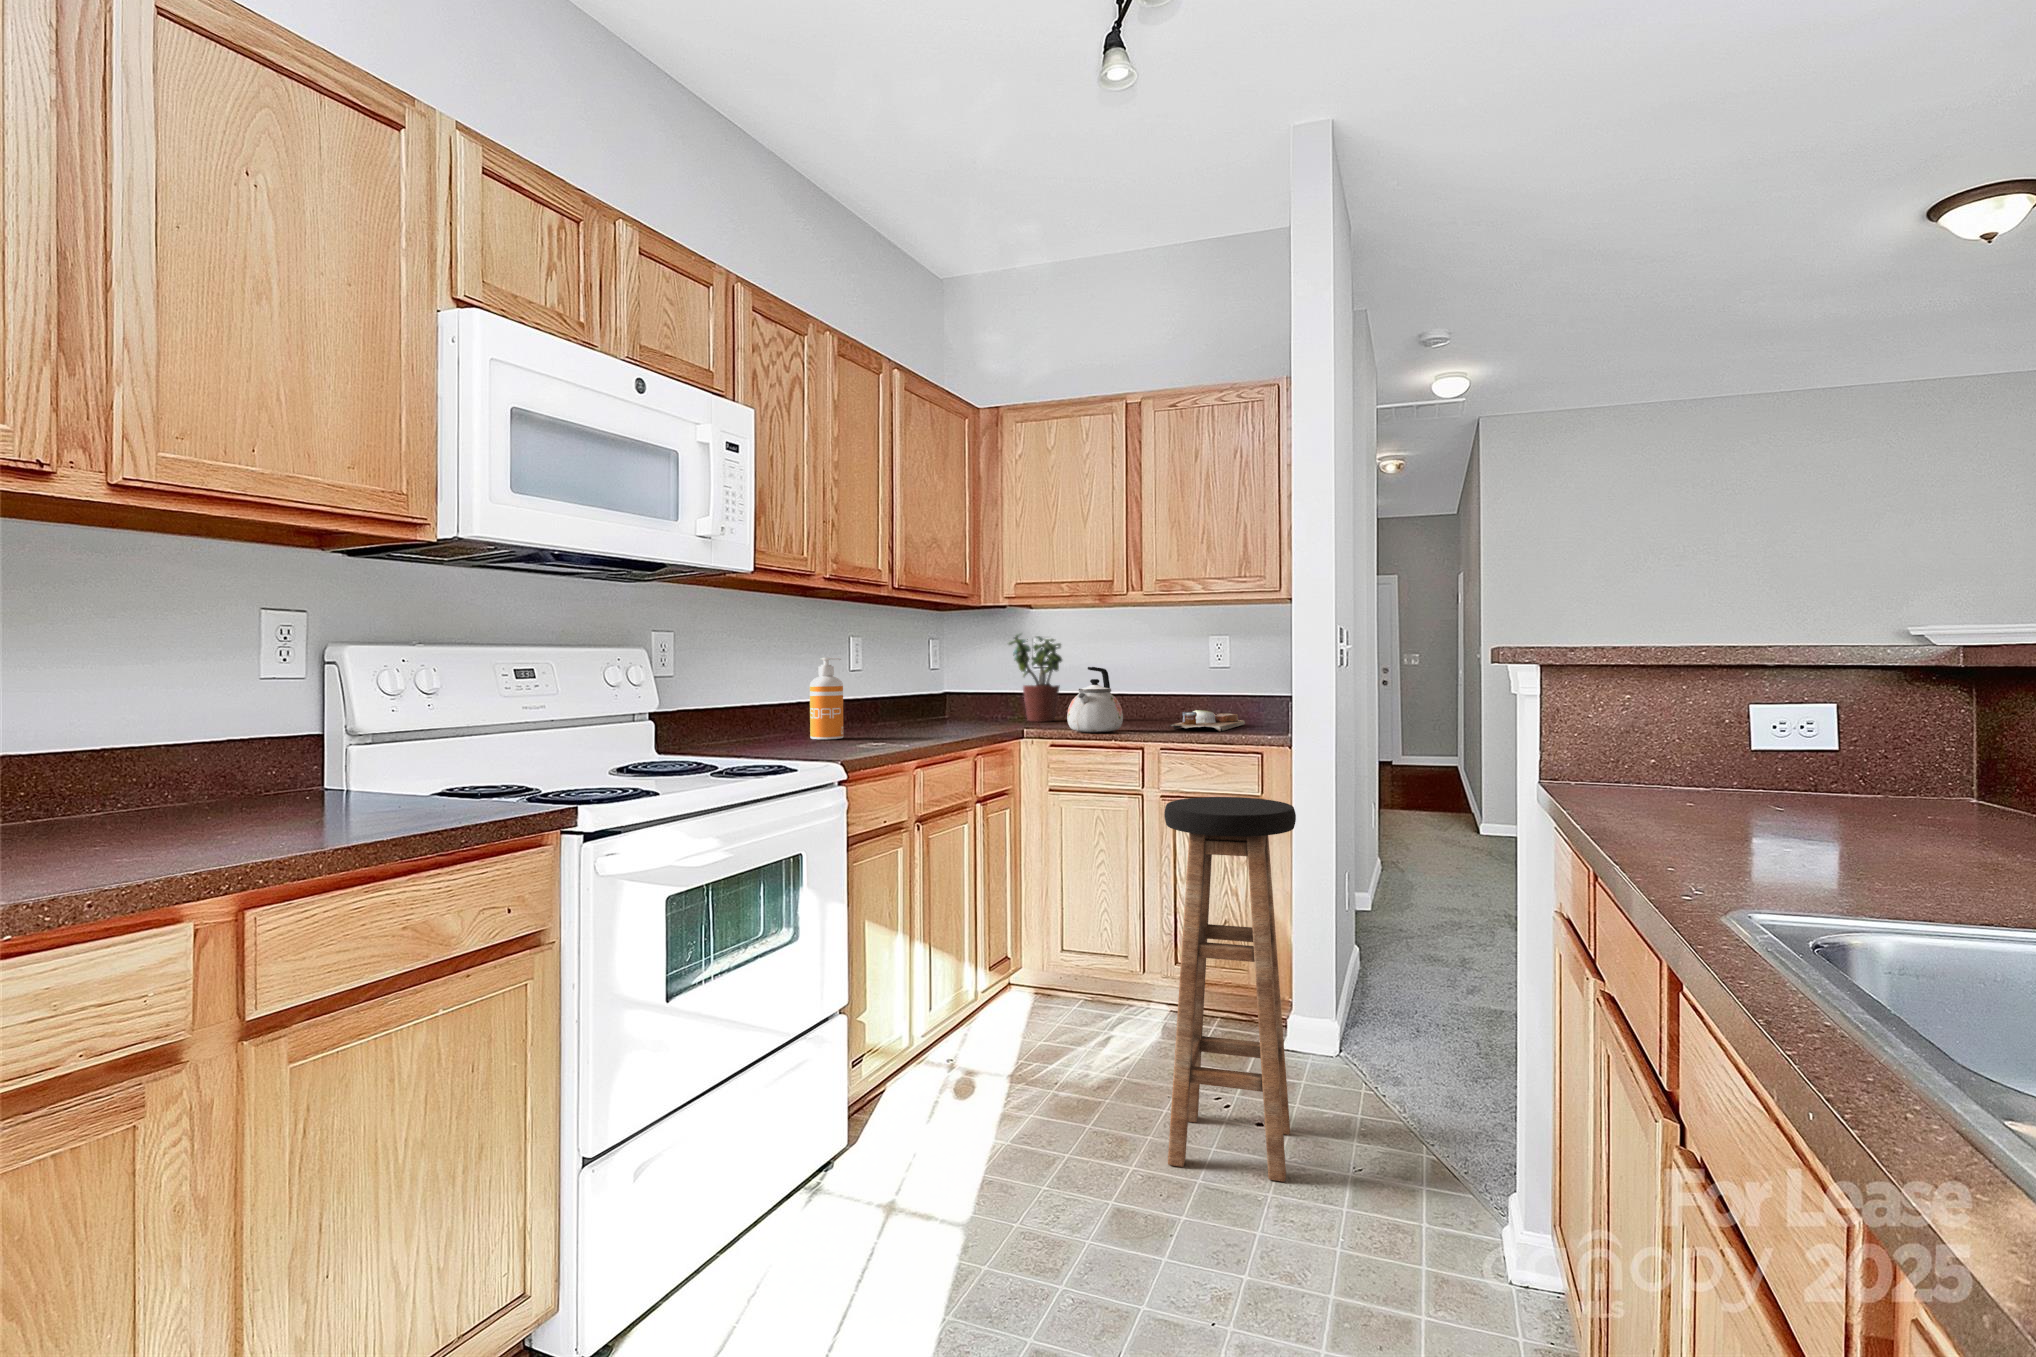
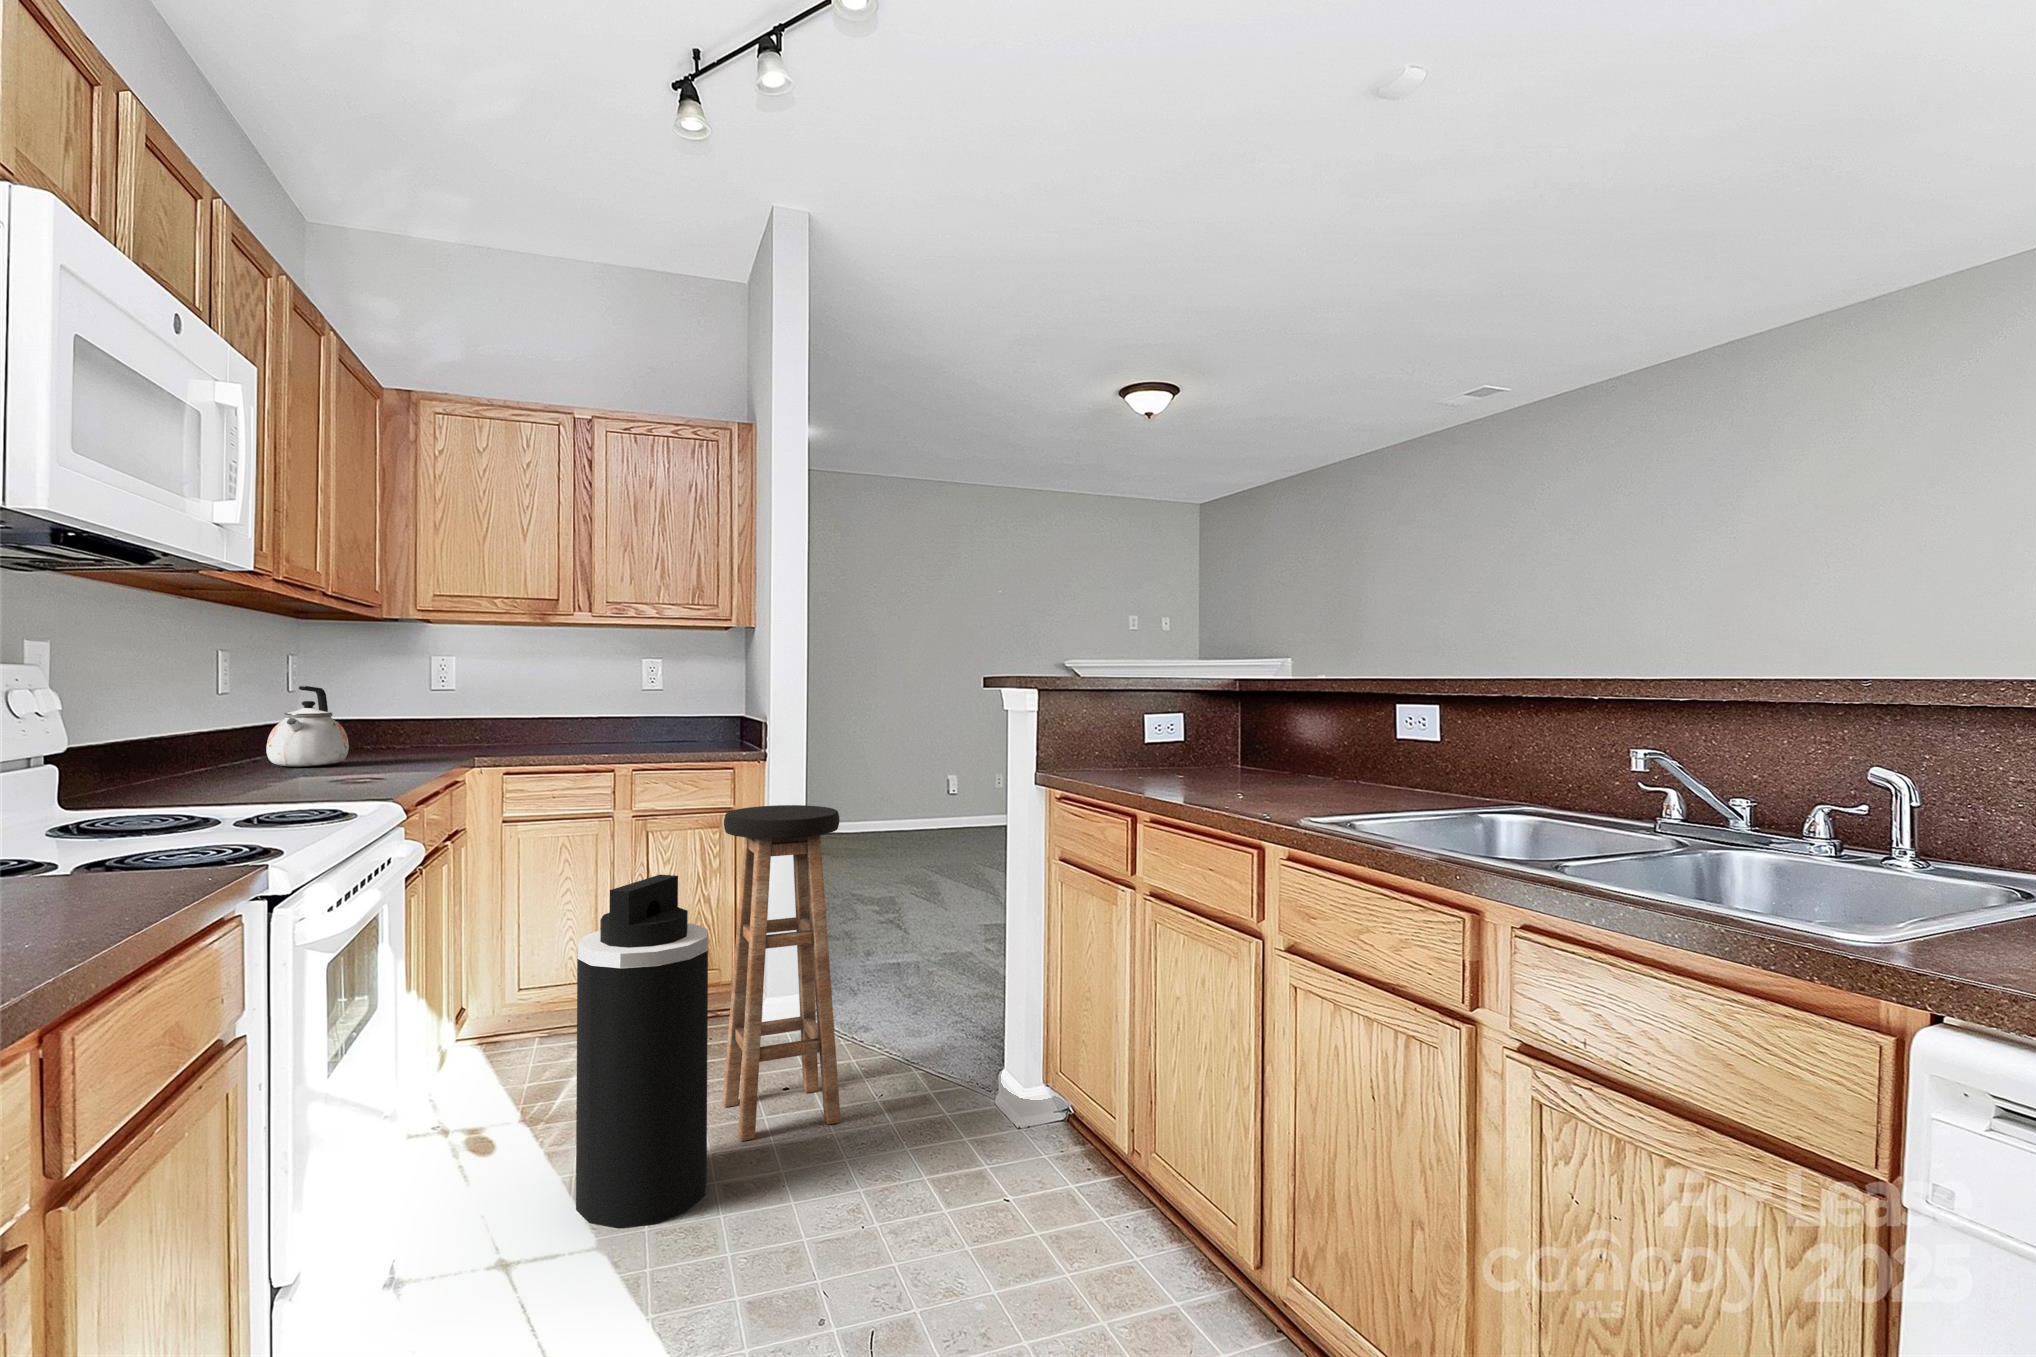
potted plant: present [1009,633,1062,722] -> none [400,646,469,747]
soap dispenser: present [810,658,844,739] -> none [205,675,256,779]
kettle: present [1067,667,1123,733] -> present [266,686,349,767]
cutting board: present [1169,710,1245,731] -> none [620,729,676,749]
trash can: none [977,859,1104,1223] -> present [576,874,708,1228]

